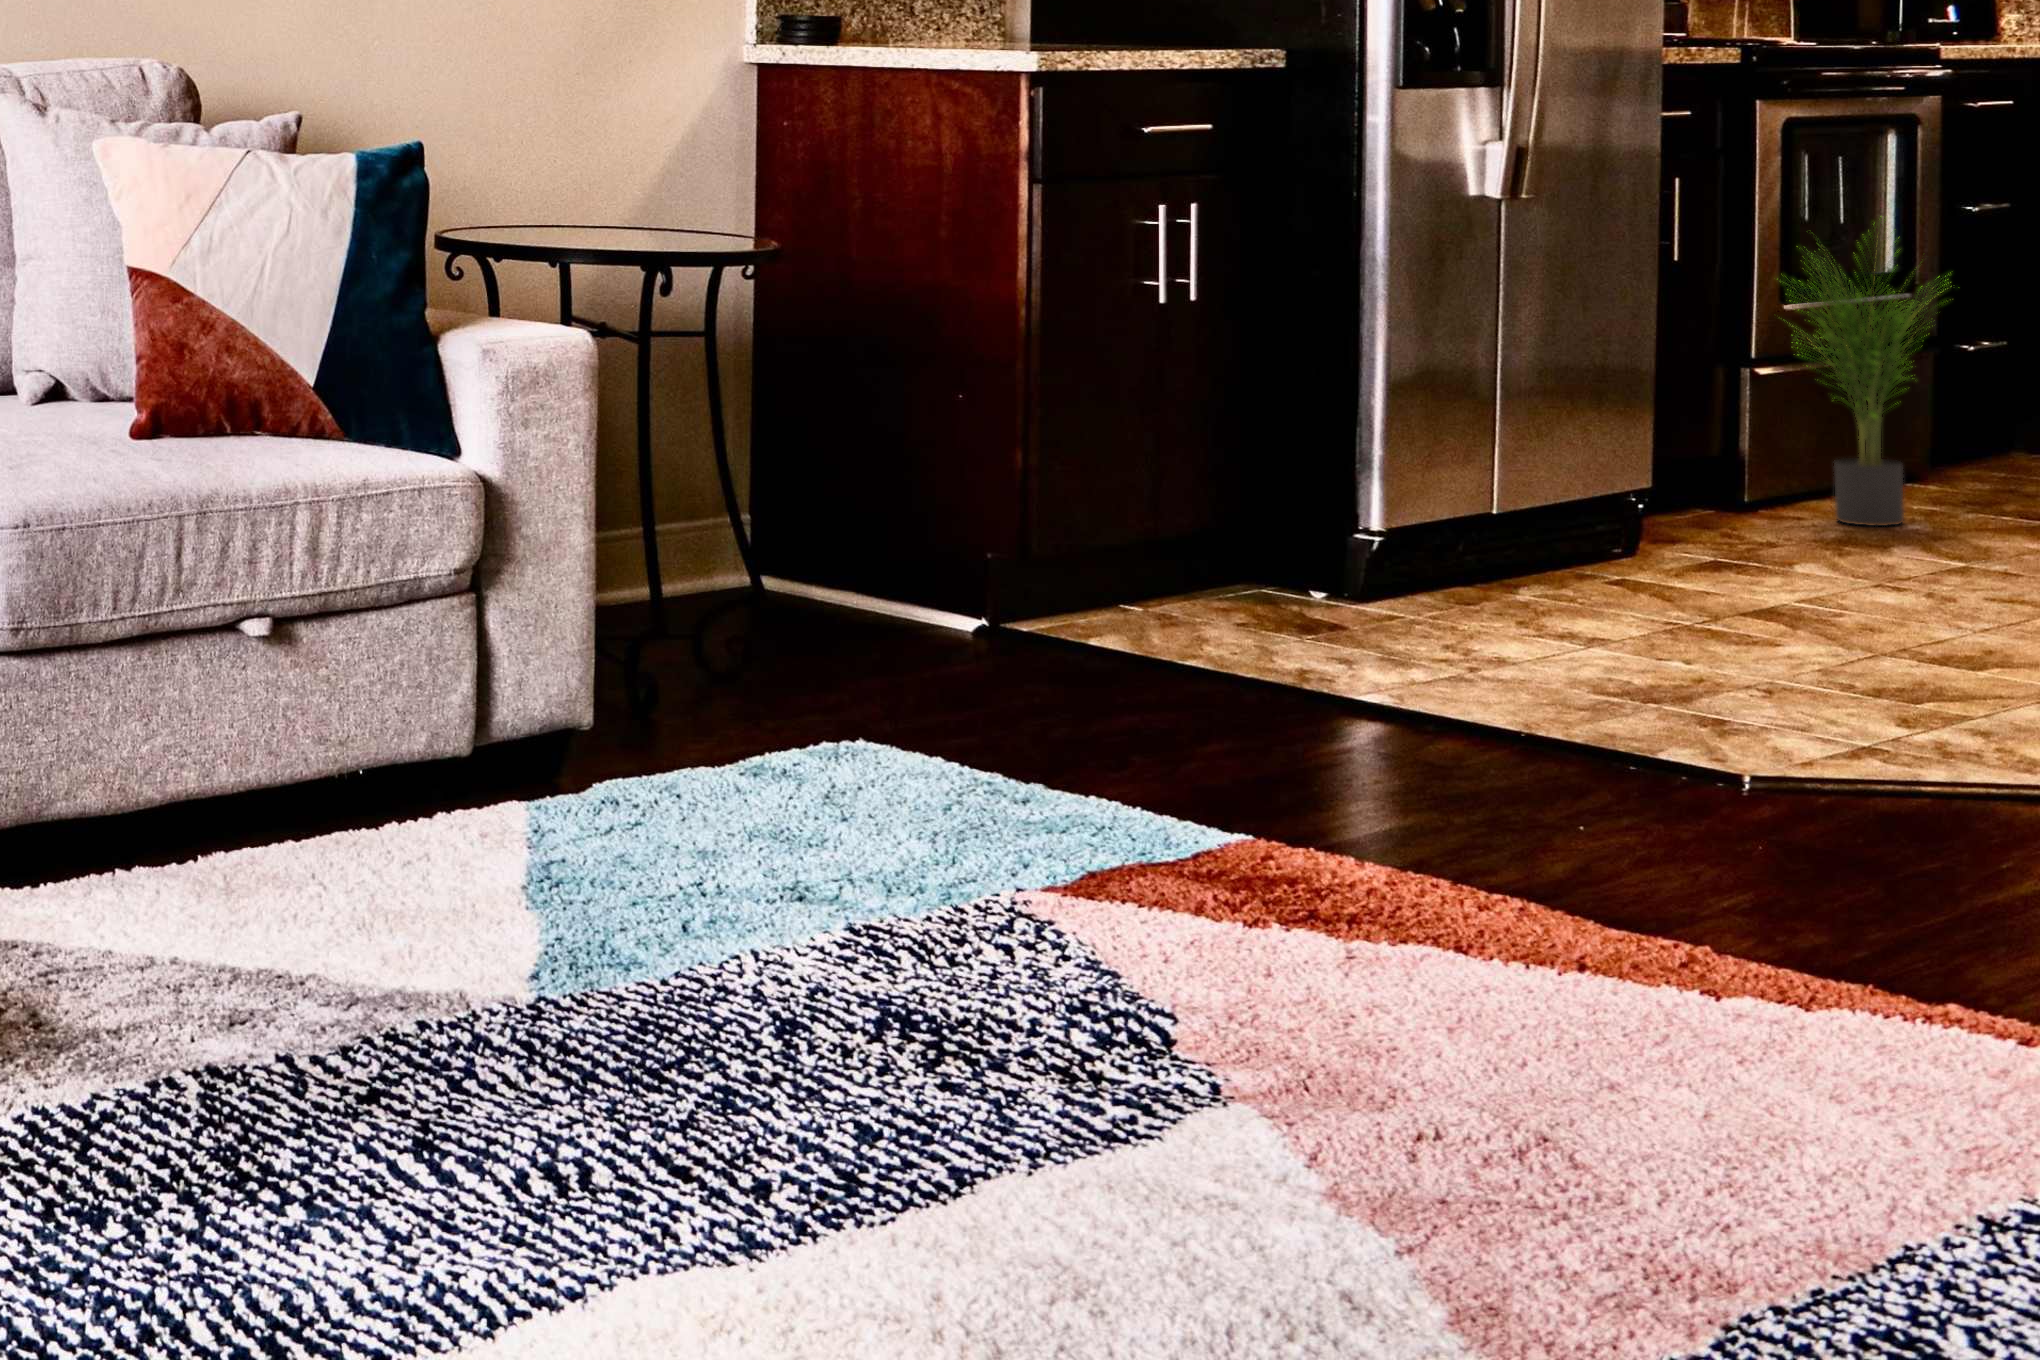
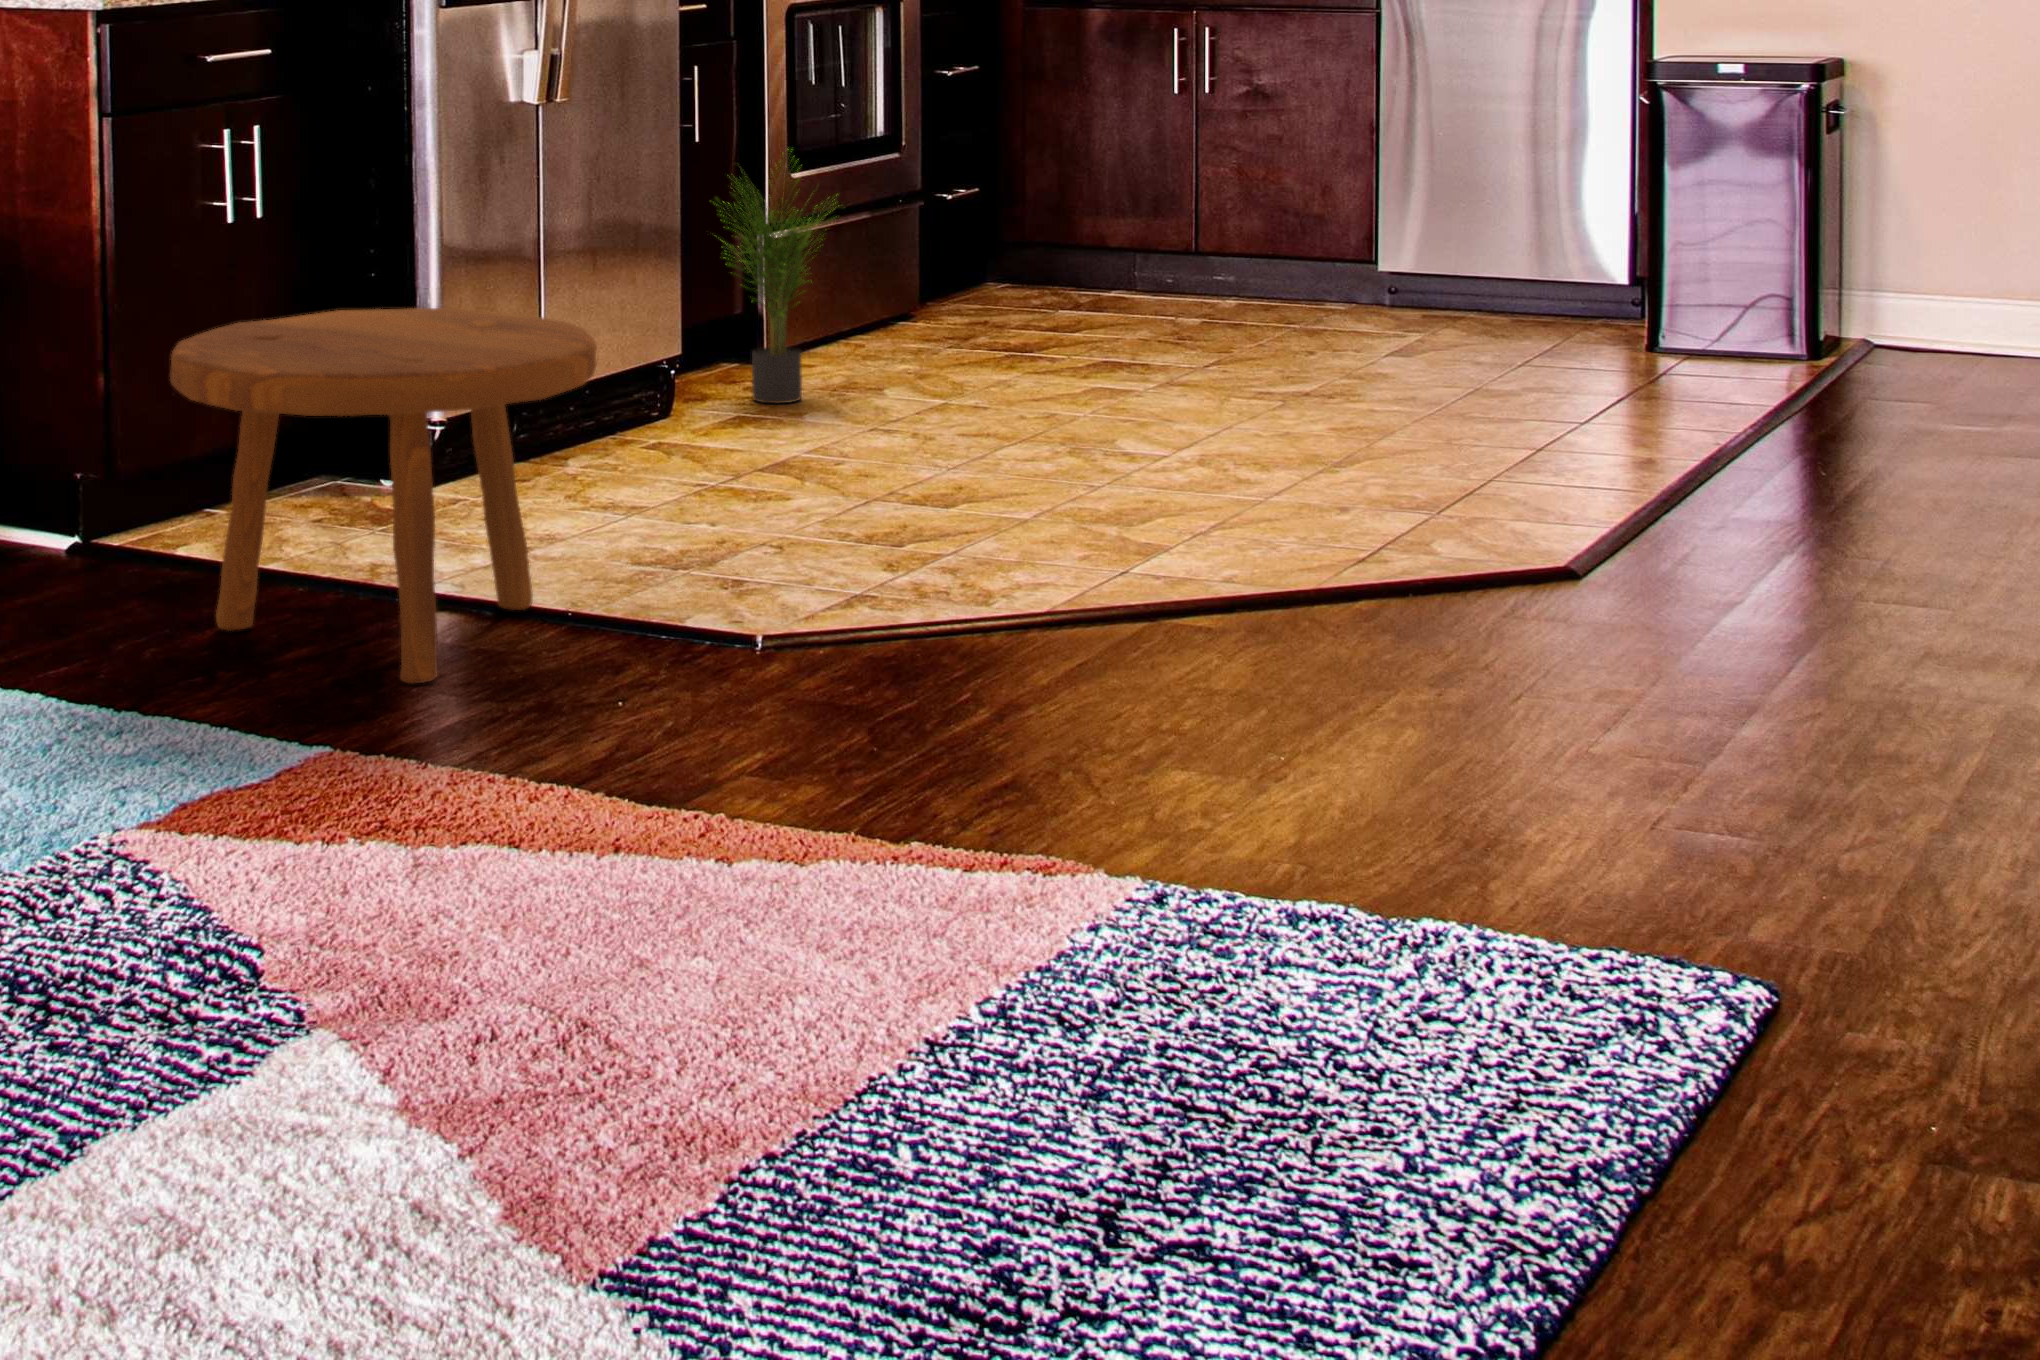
footstool: none [1097,359,1617,778] -> present [170,308,597,683]

